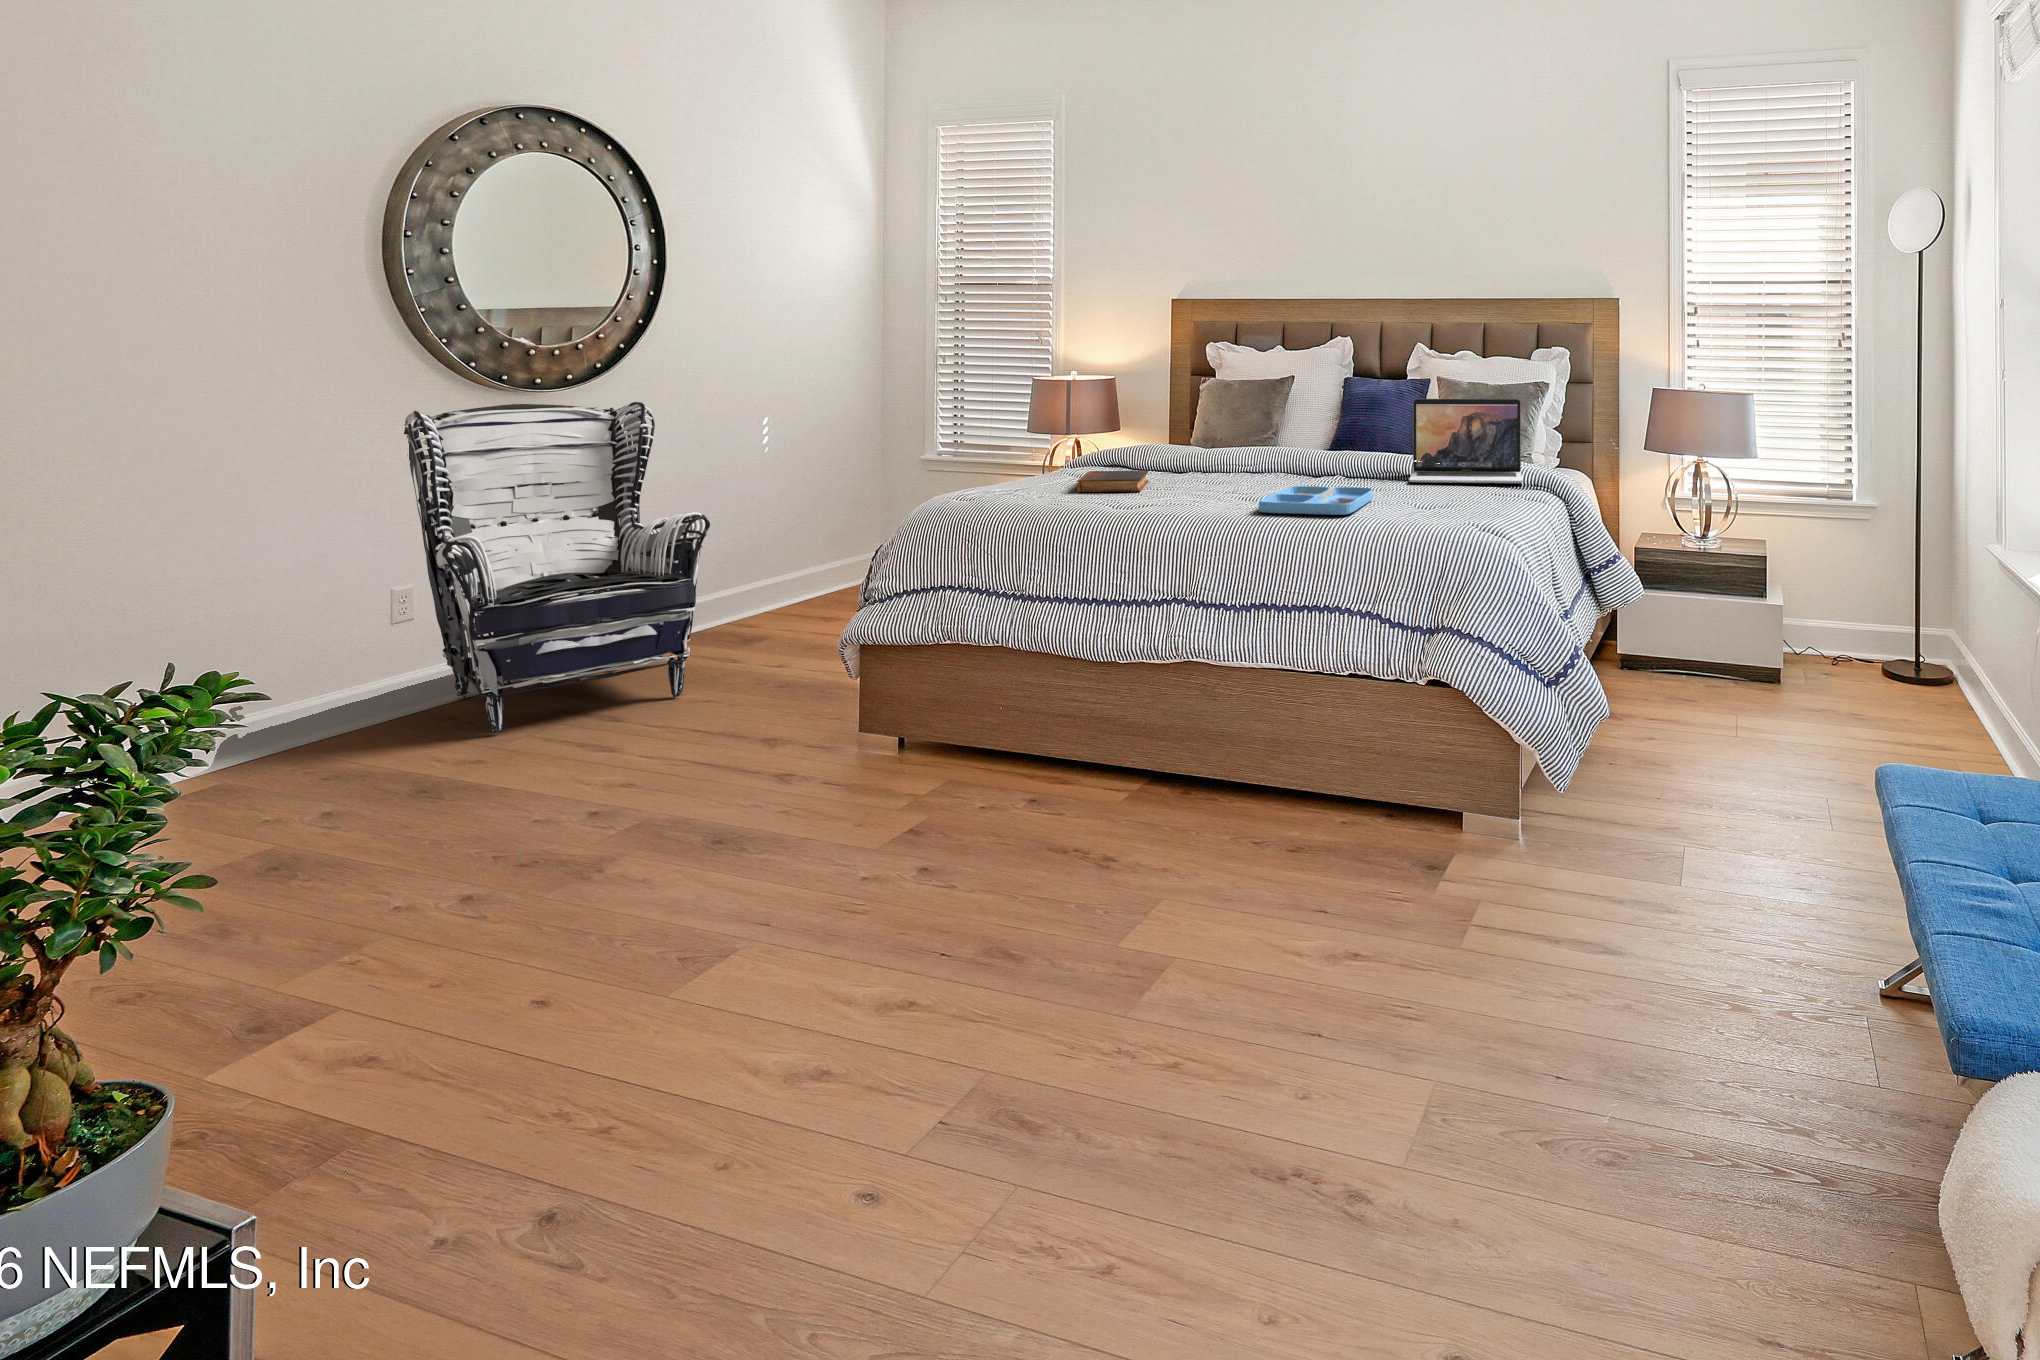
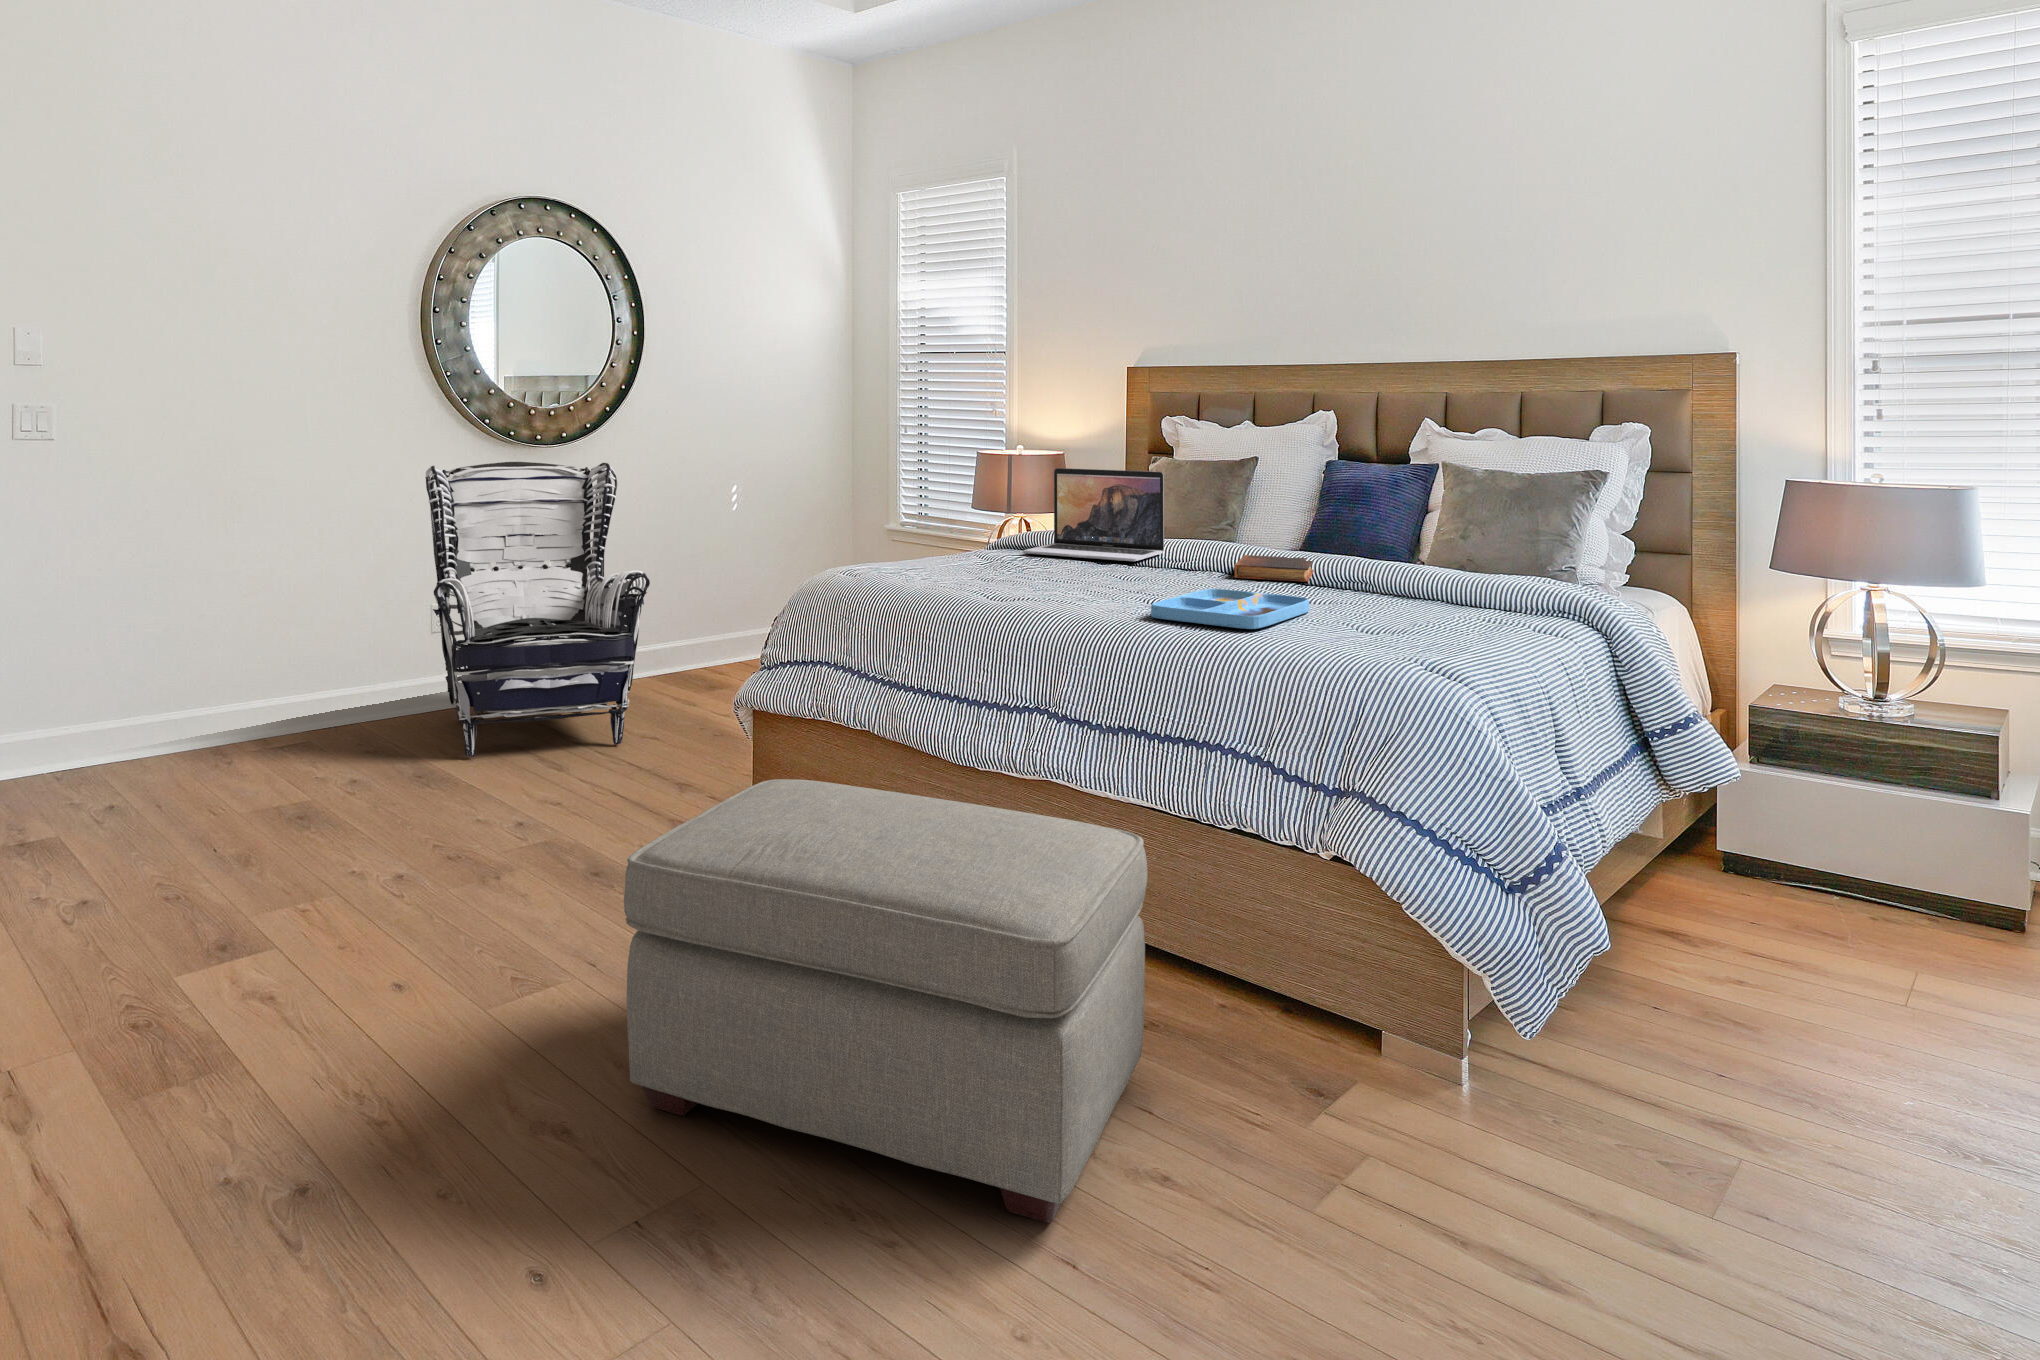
laptop: present [1409,399,1523,484] -> present [1023,468,1164,562]
book: present [1078,471,1149,492] -> present [1235,555,1314,582]
ottoman: none [856,685,1316,1021] -> present [624,779,1148,1223]

